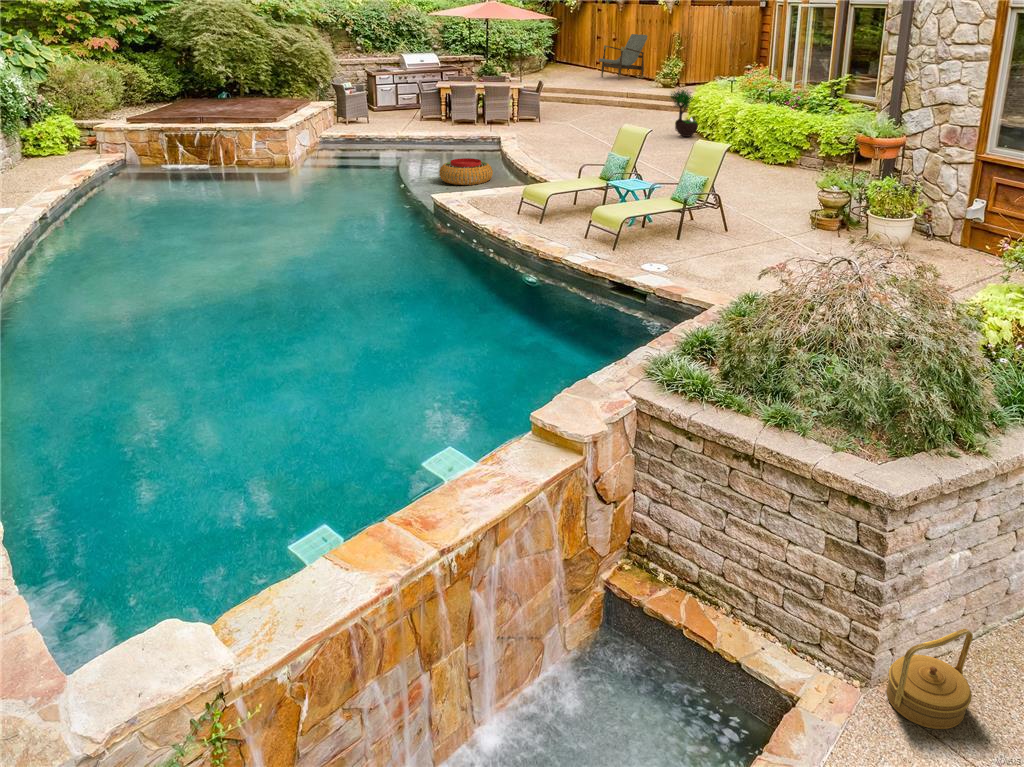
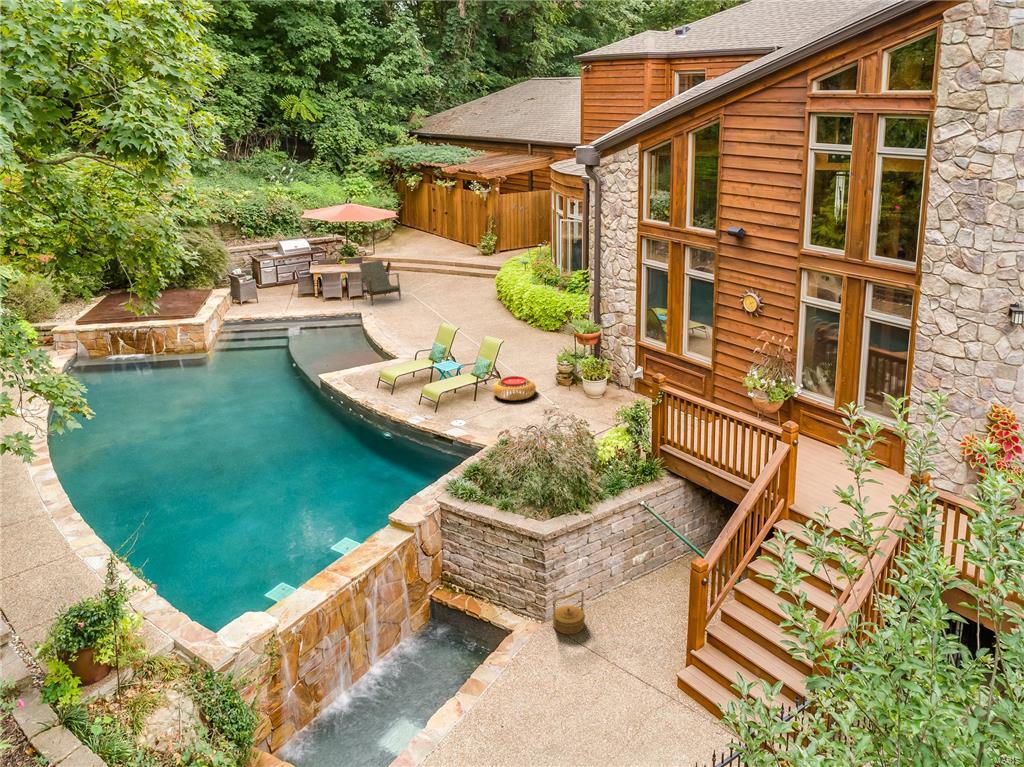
armchair: present [599,34,648,79] -> present [359,261,401,305]
potted tree: present [669,89,698,137] -> none [479,272,501,307]
pouf: present [439,158,493,185] -> present [493,376,536,400]

